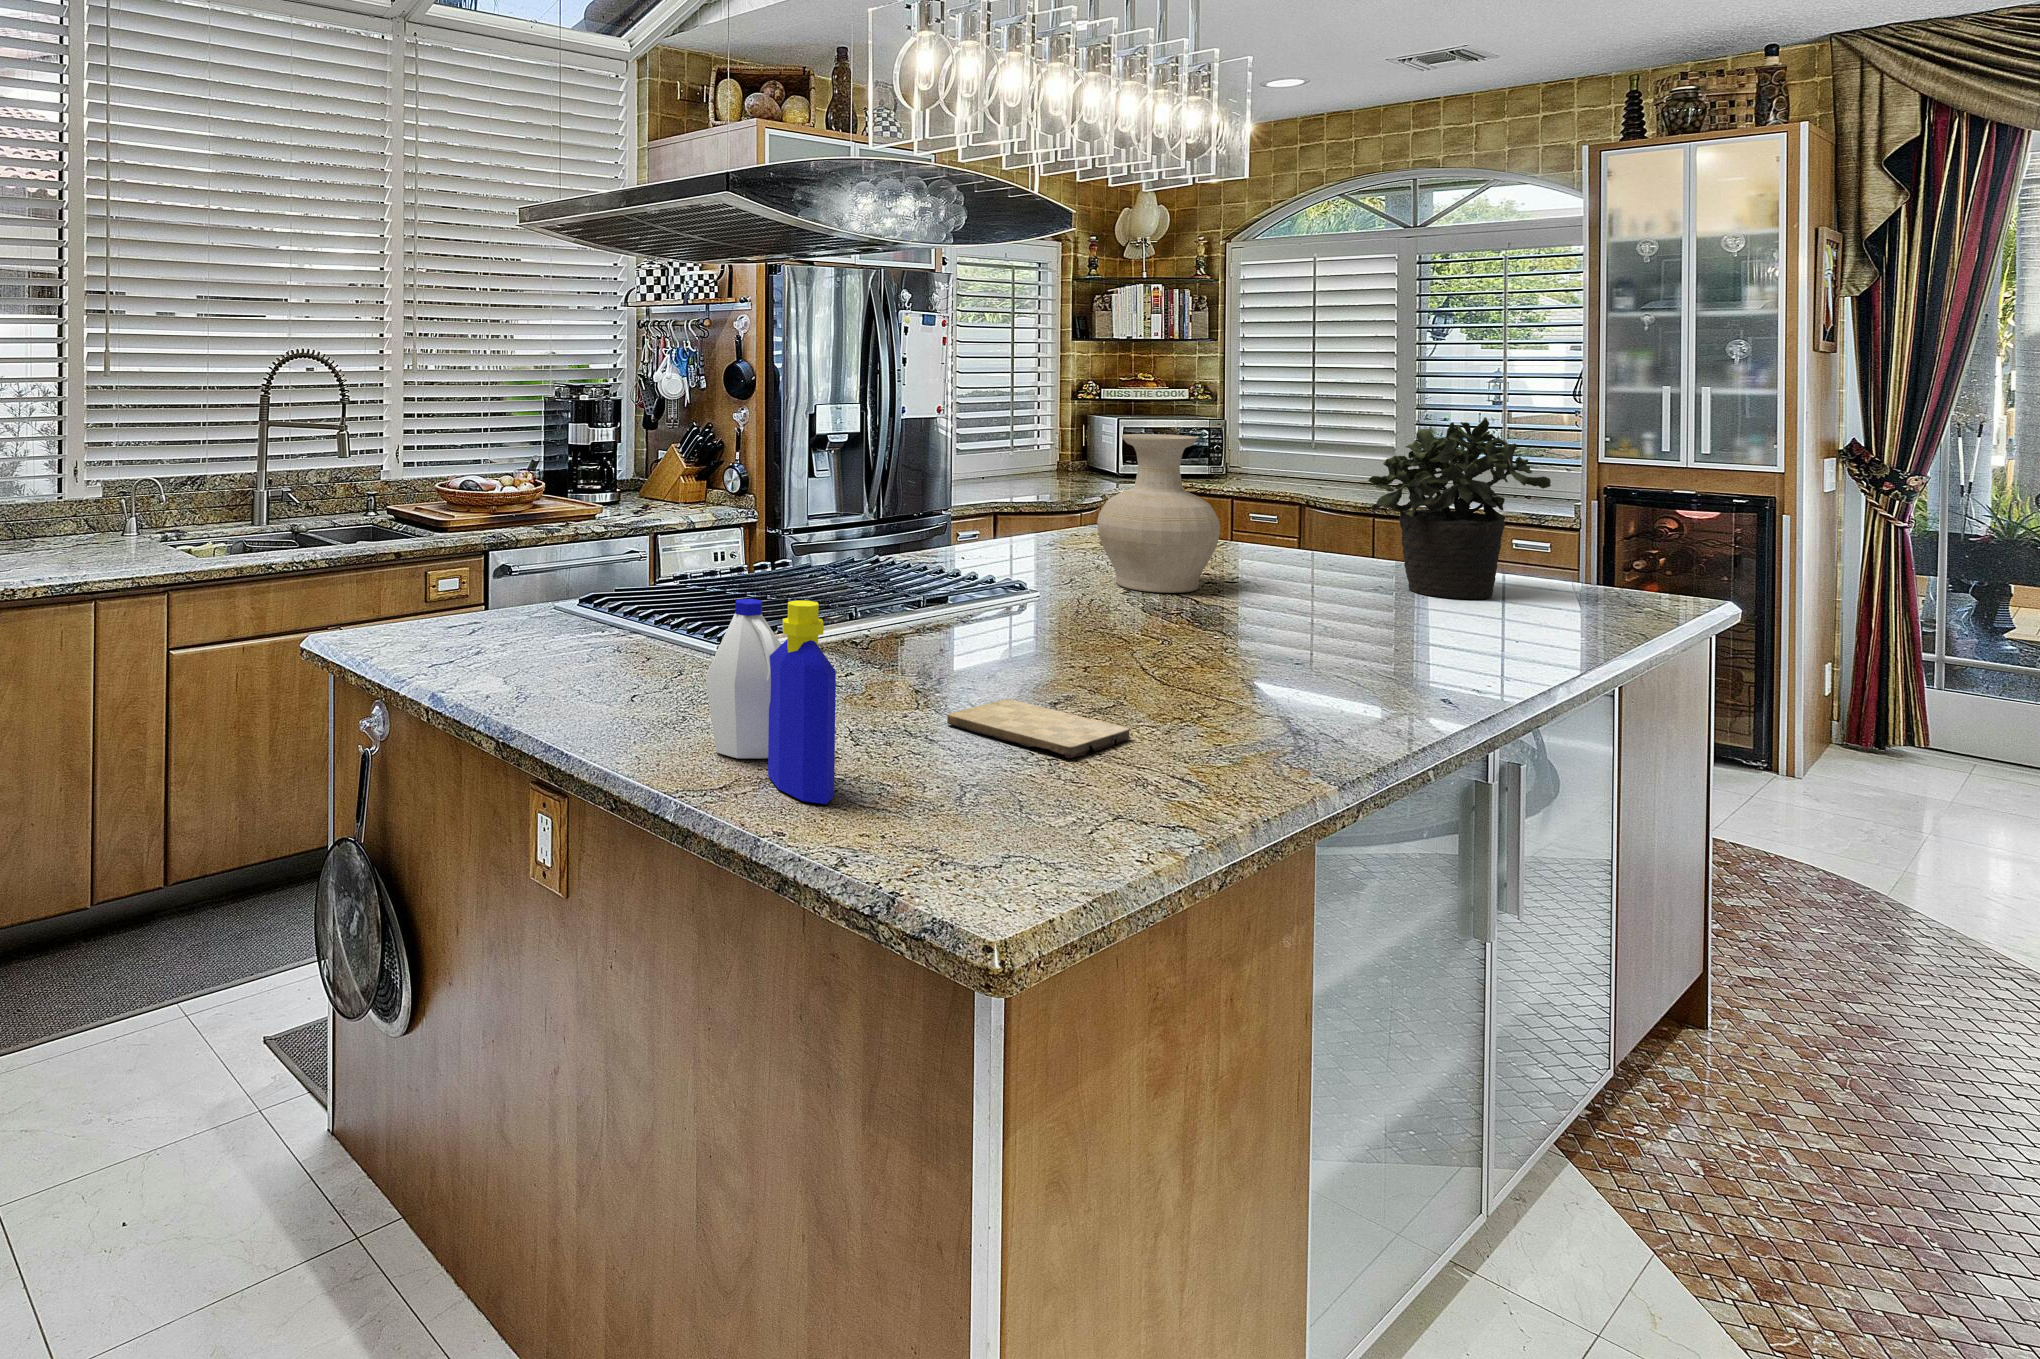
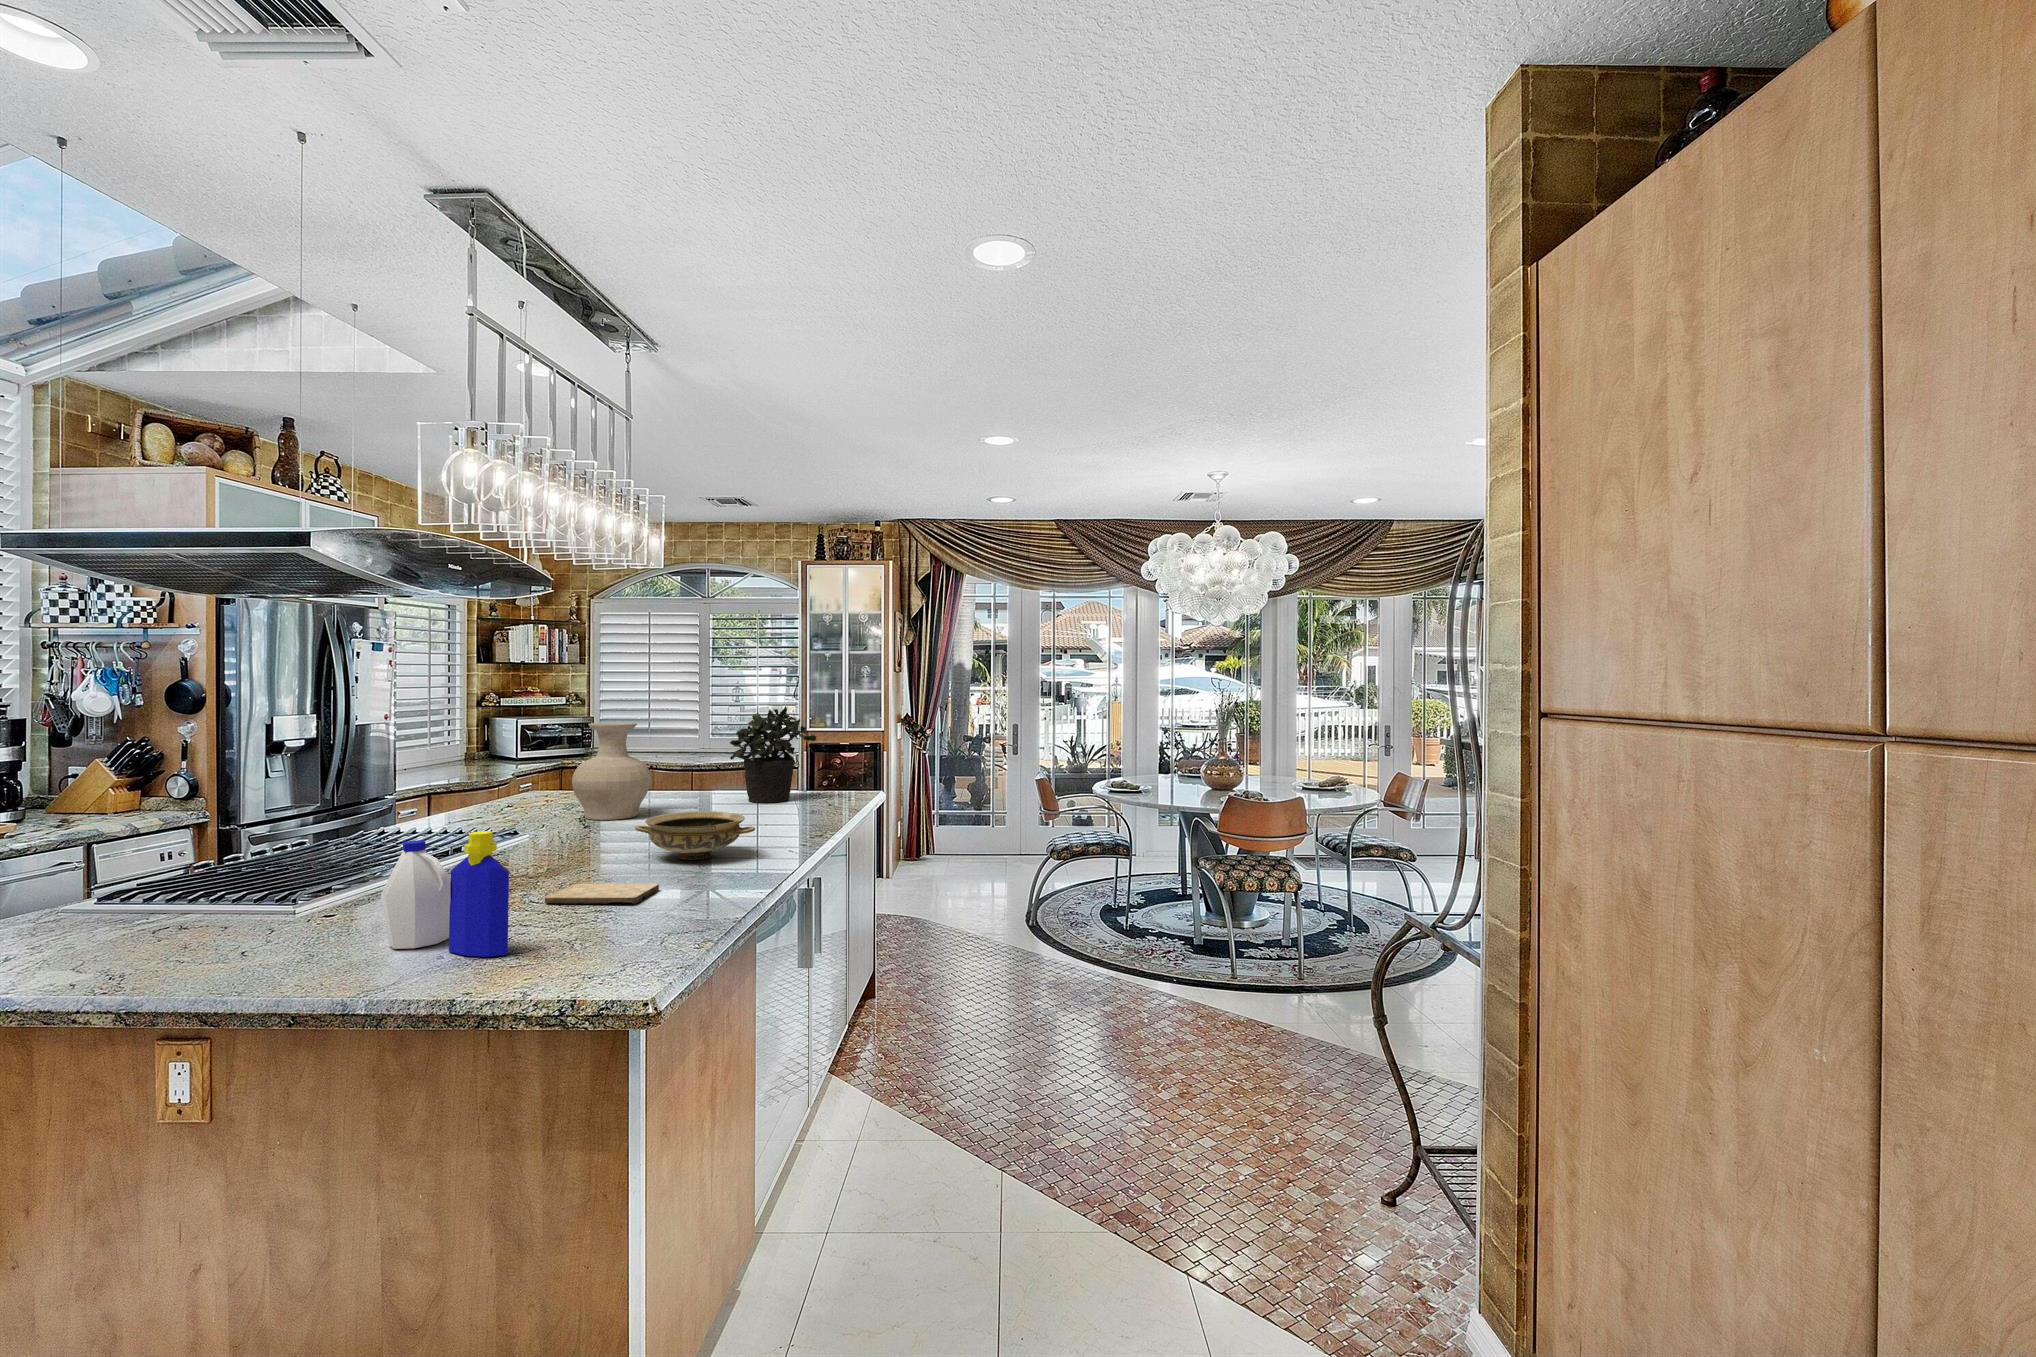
ceramic bowl: none [1138,600,1346,692] -> present [635,811,755,860]

